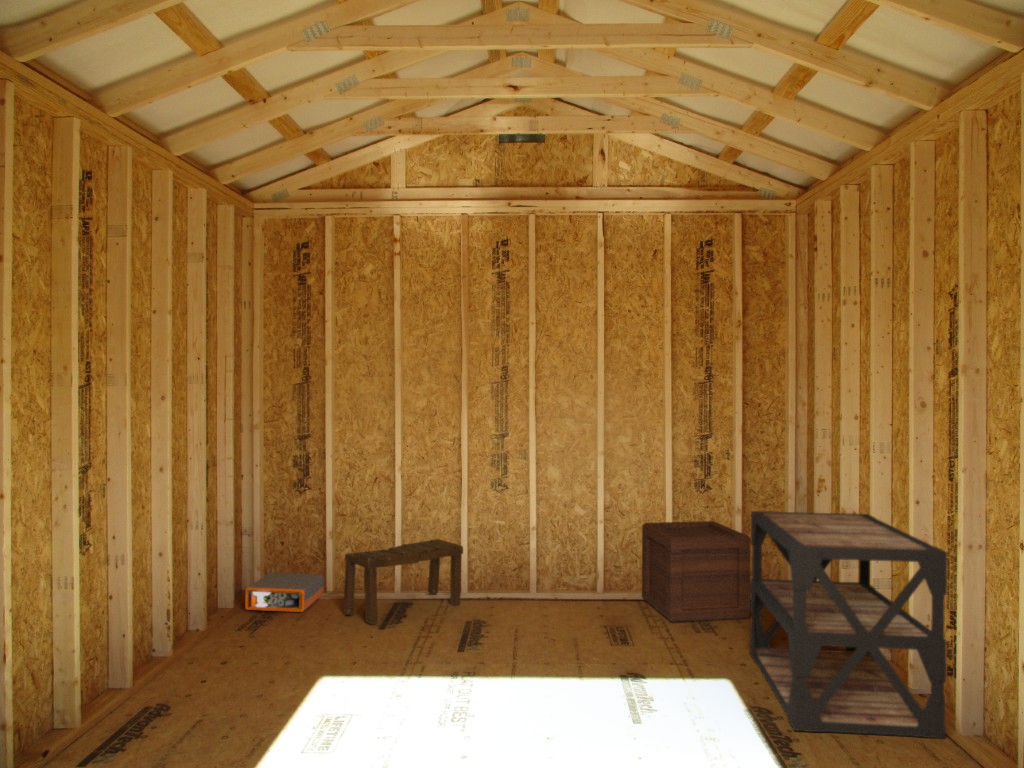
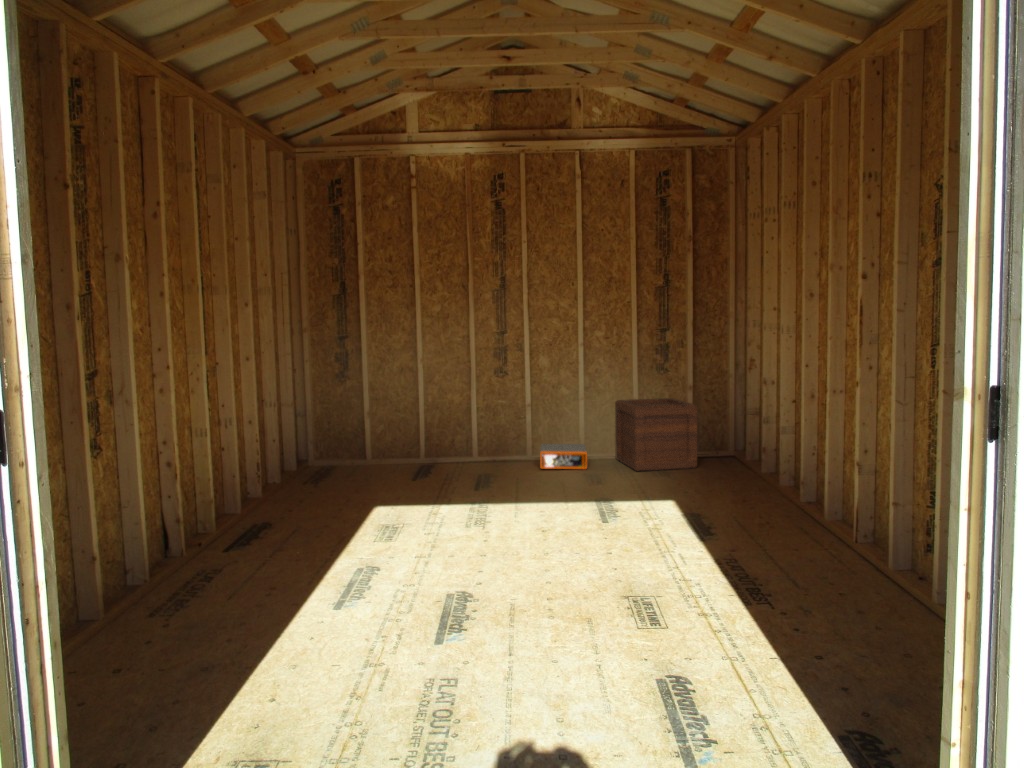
shelving unit: present [750,511,947,738] -> none [692,380,815,520]
bench: present [344,539,463,625] -> none [383,418,474,479]
storage box: present [245,572,324,612] -> present [540,444,587,469]

